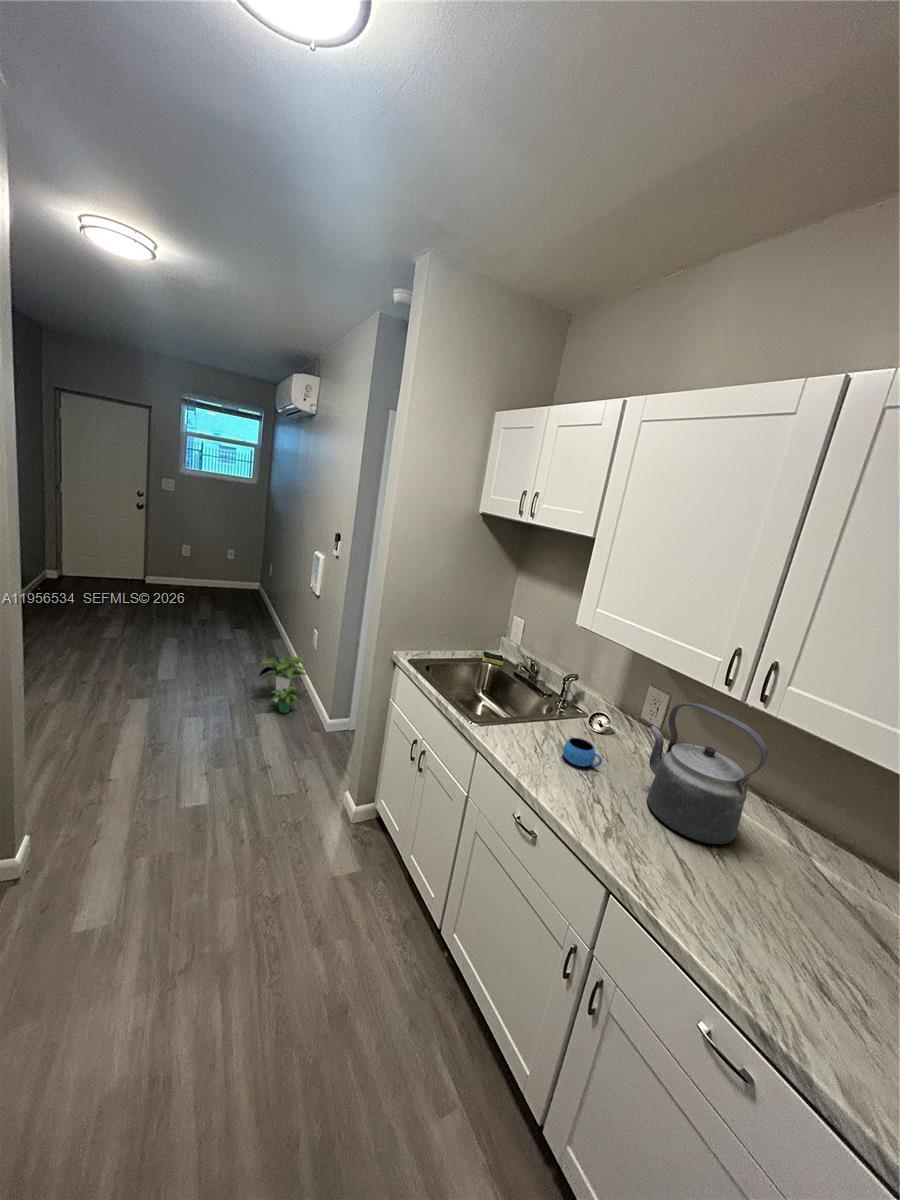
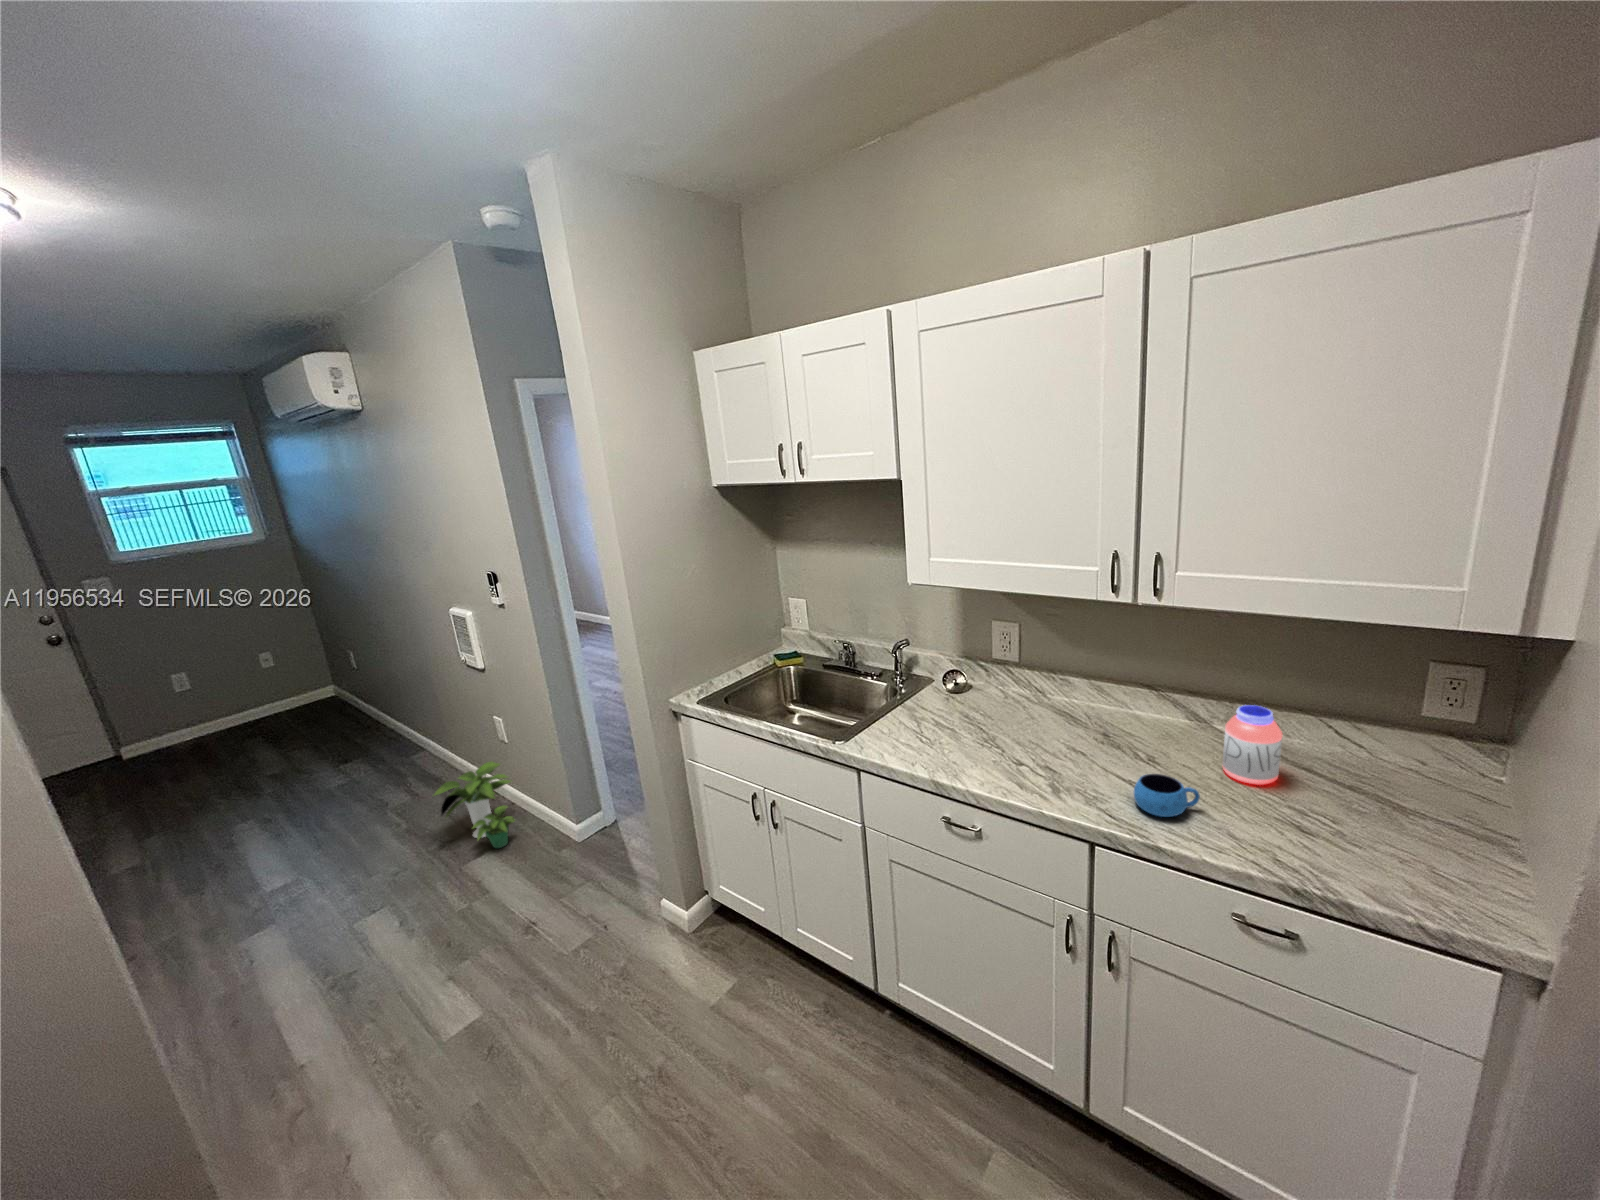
kettle: present [647,703,768,844] -> none [1035,620,1163,757]
mug: present [563,738,602,767] -> present [1134,774,1200,817]
jar: none [783,843,857,933] -> present [1223,705,1282,785]

